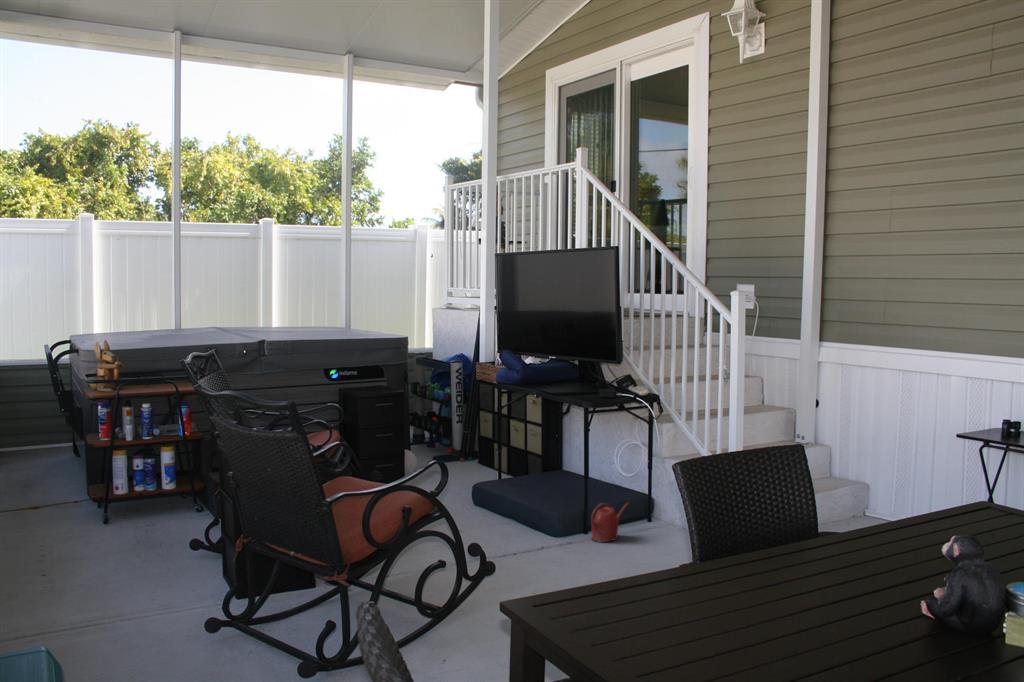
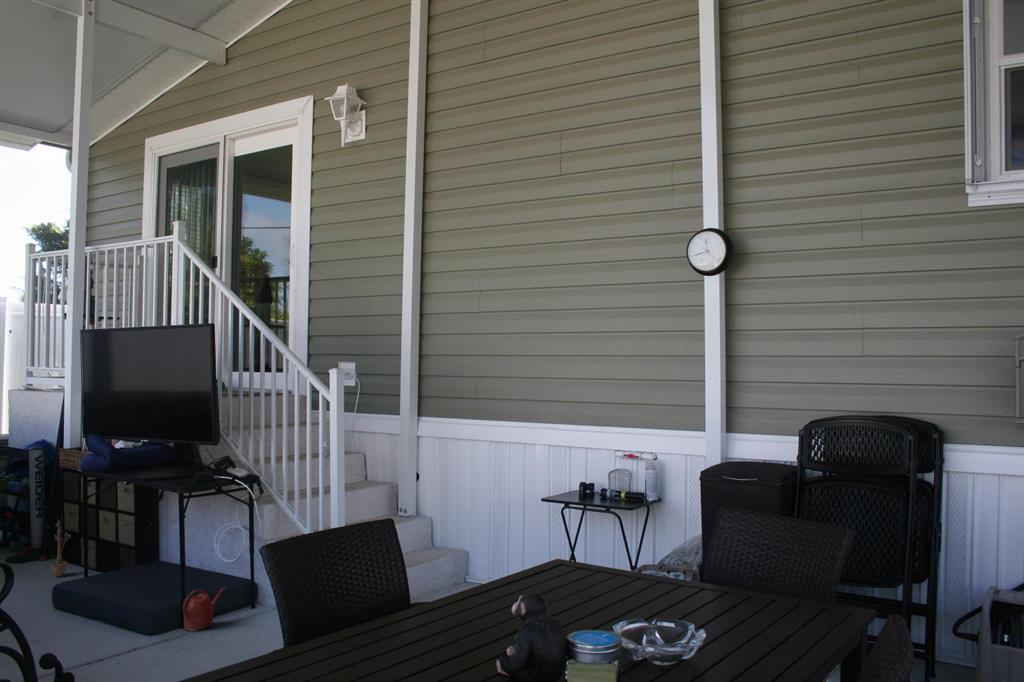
decorative plant: none [470,424,487,474] -> present [51,520,70,577]

